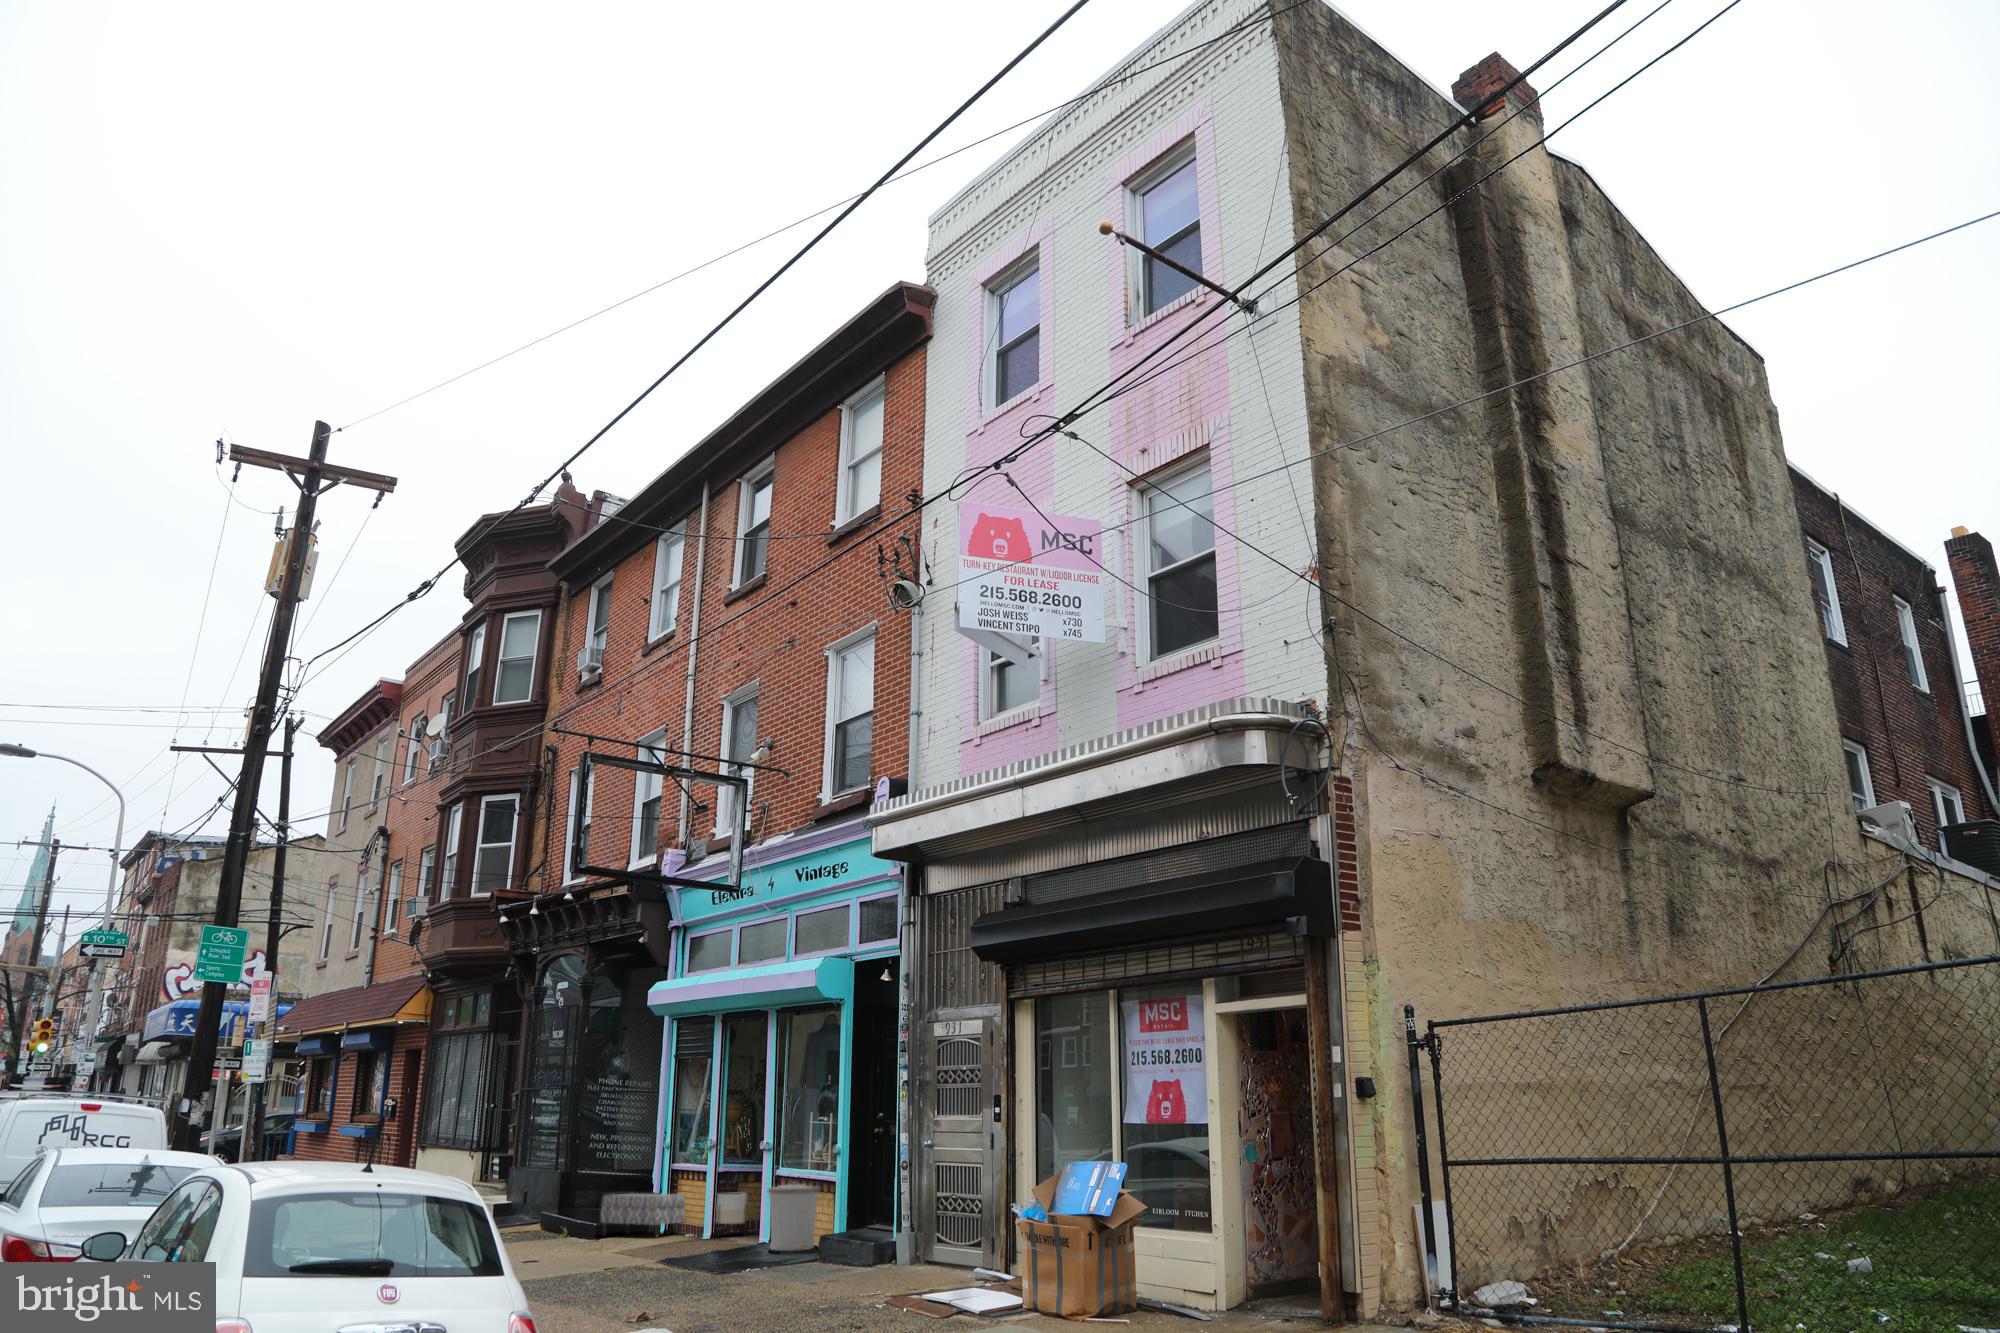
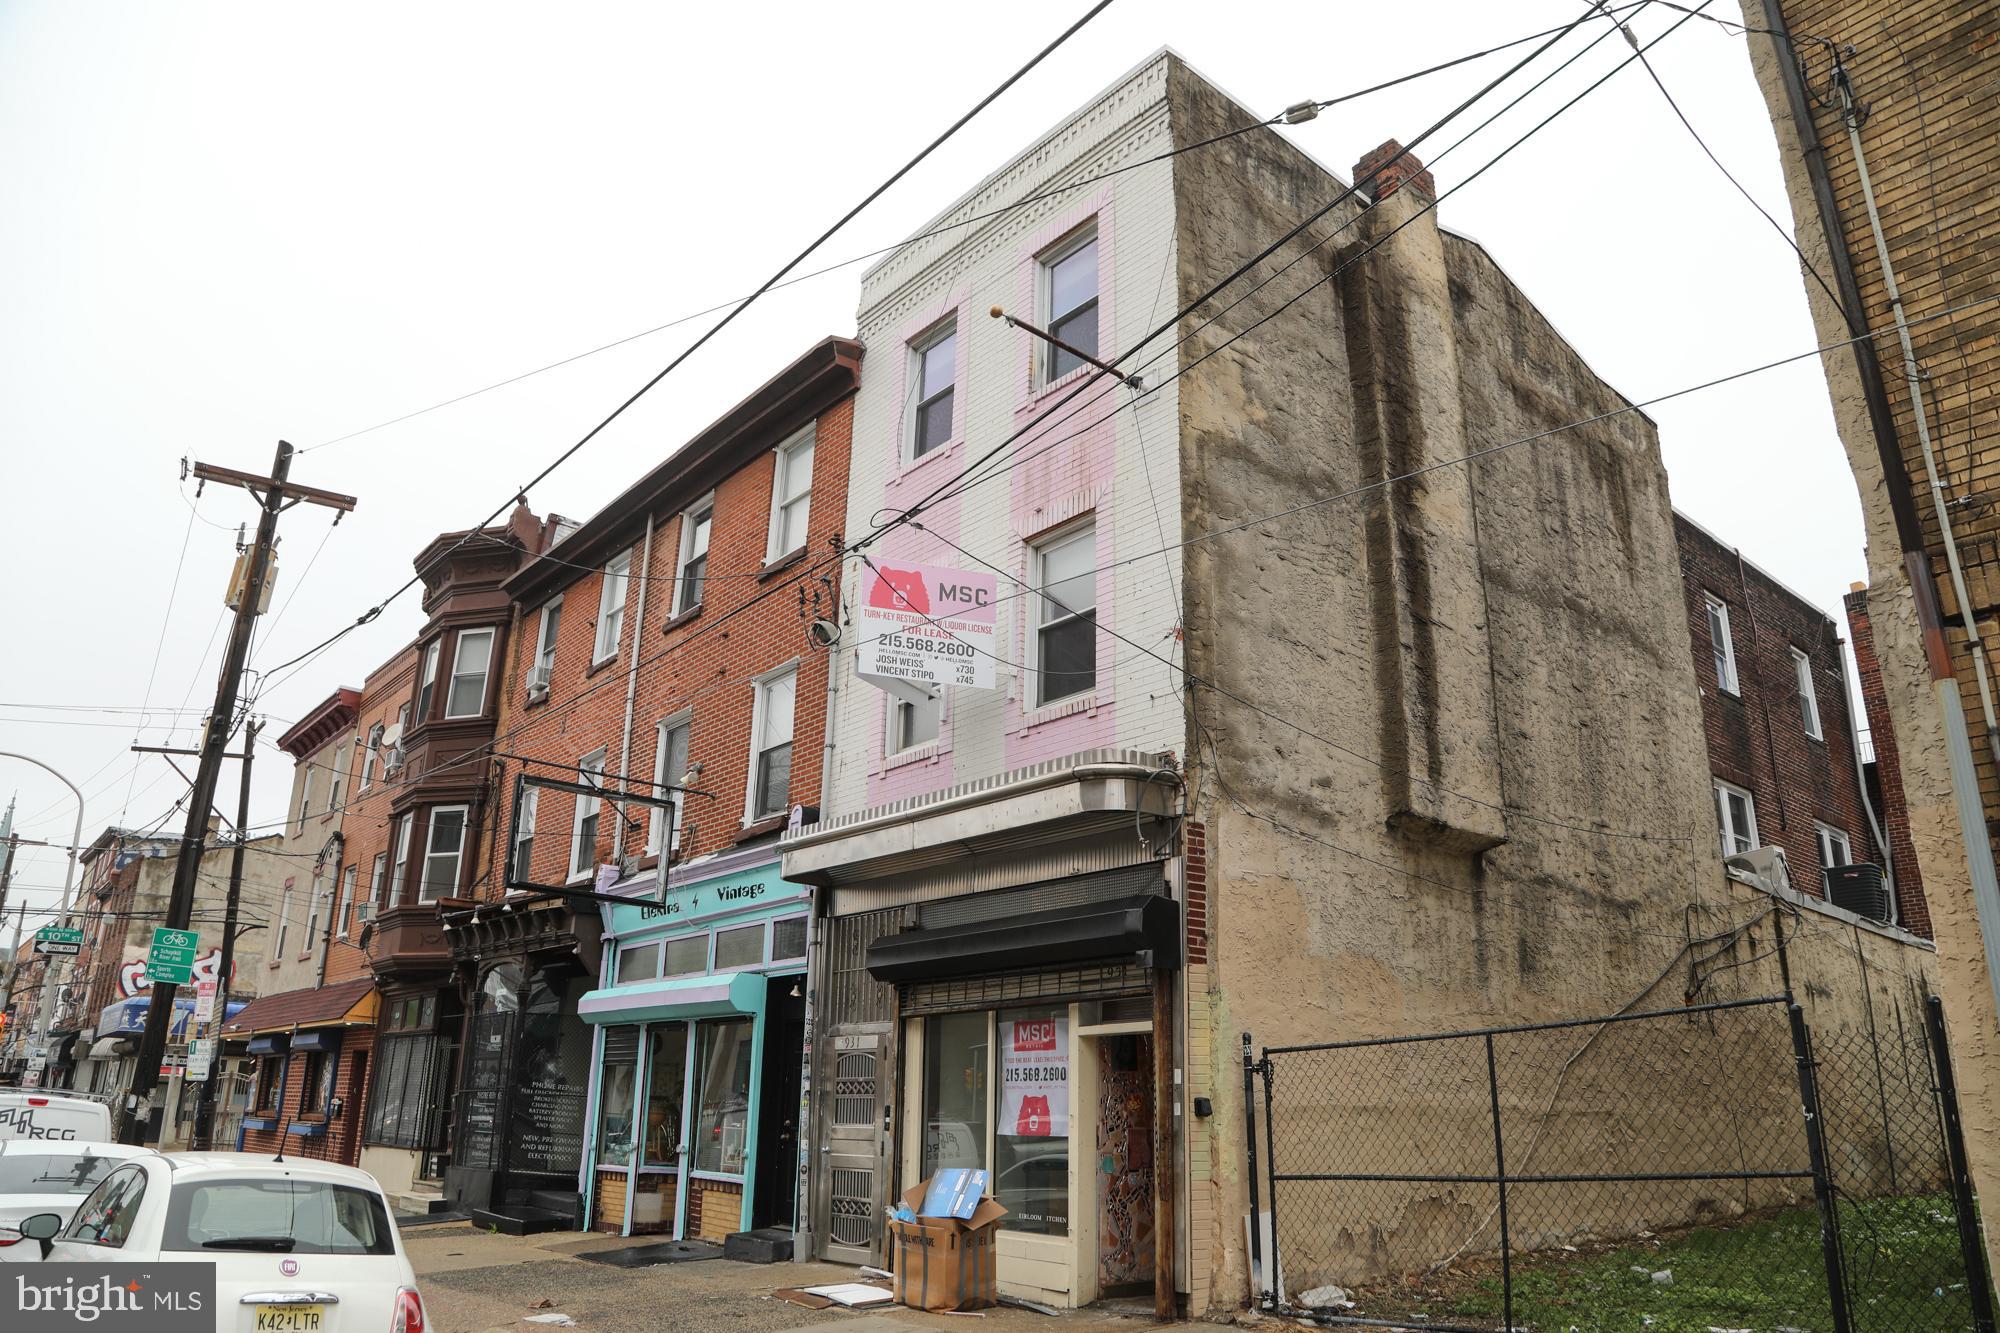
trash can: present [768,1181,820,1251] -> none [679,1183,729,1248]
bench: present [600,1193,686,1237] -> none [525,1192,607,1235]

